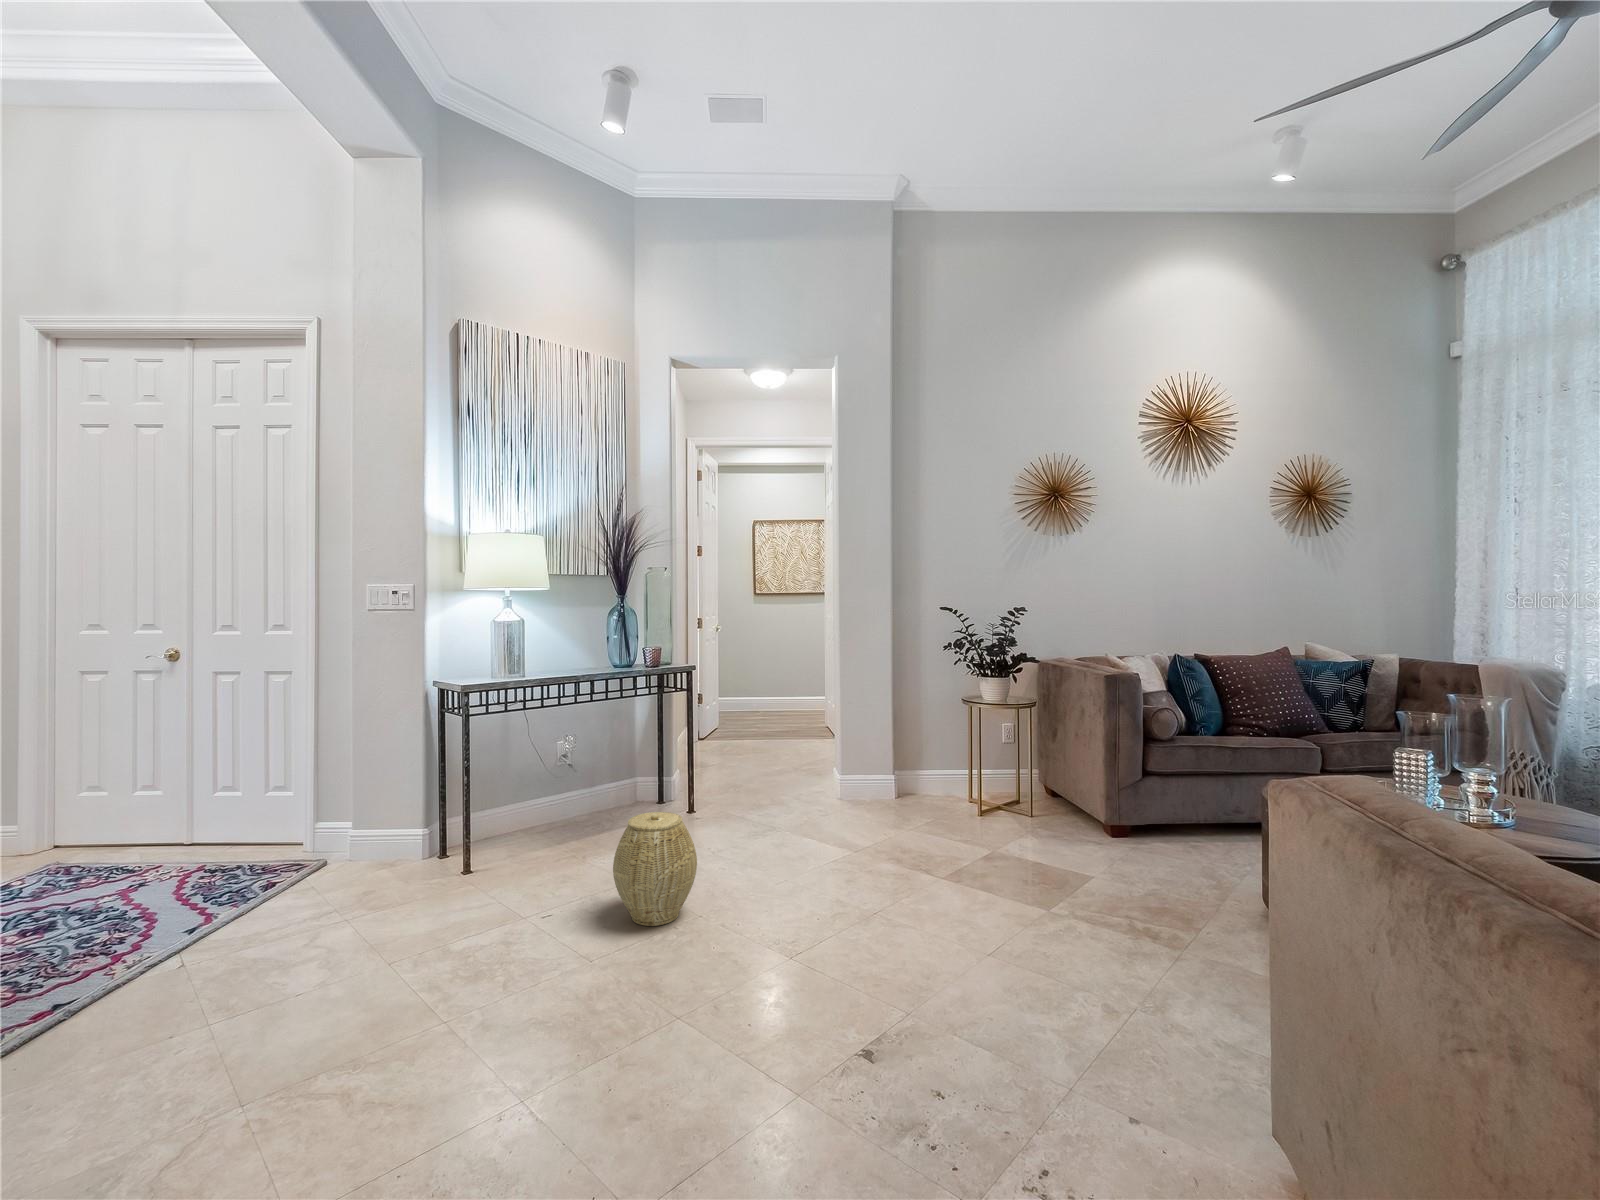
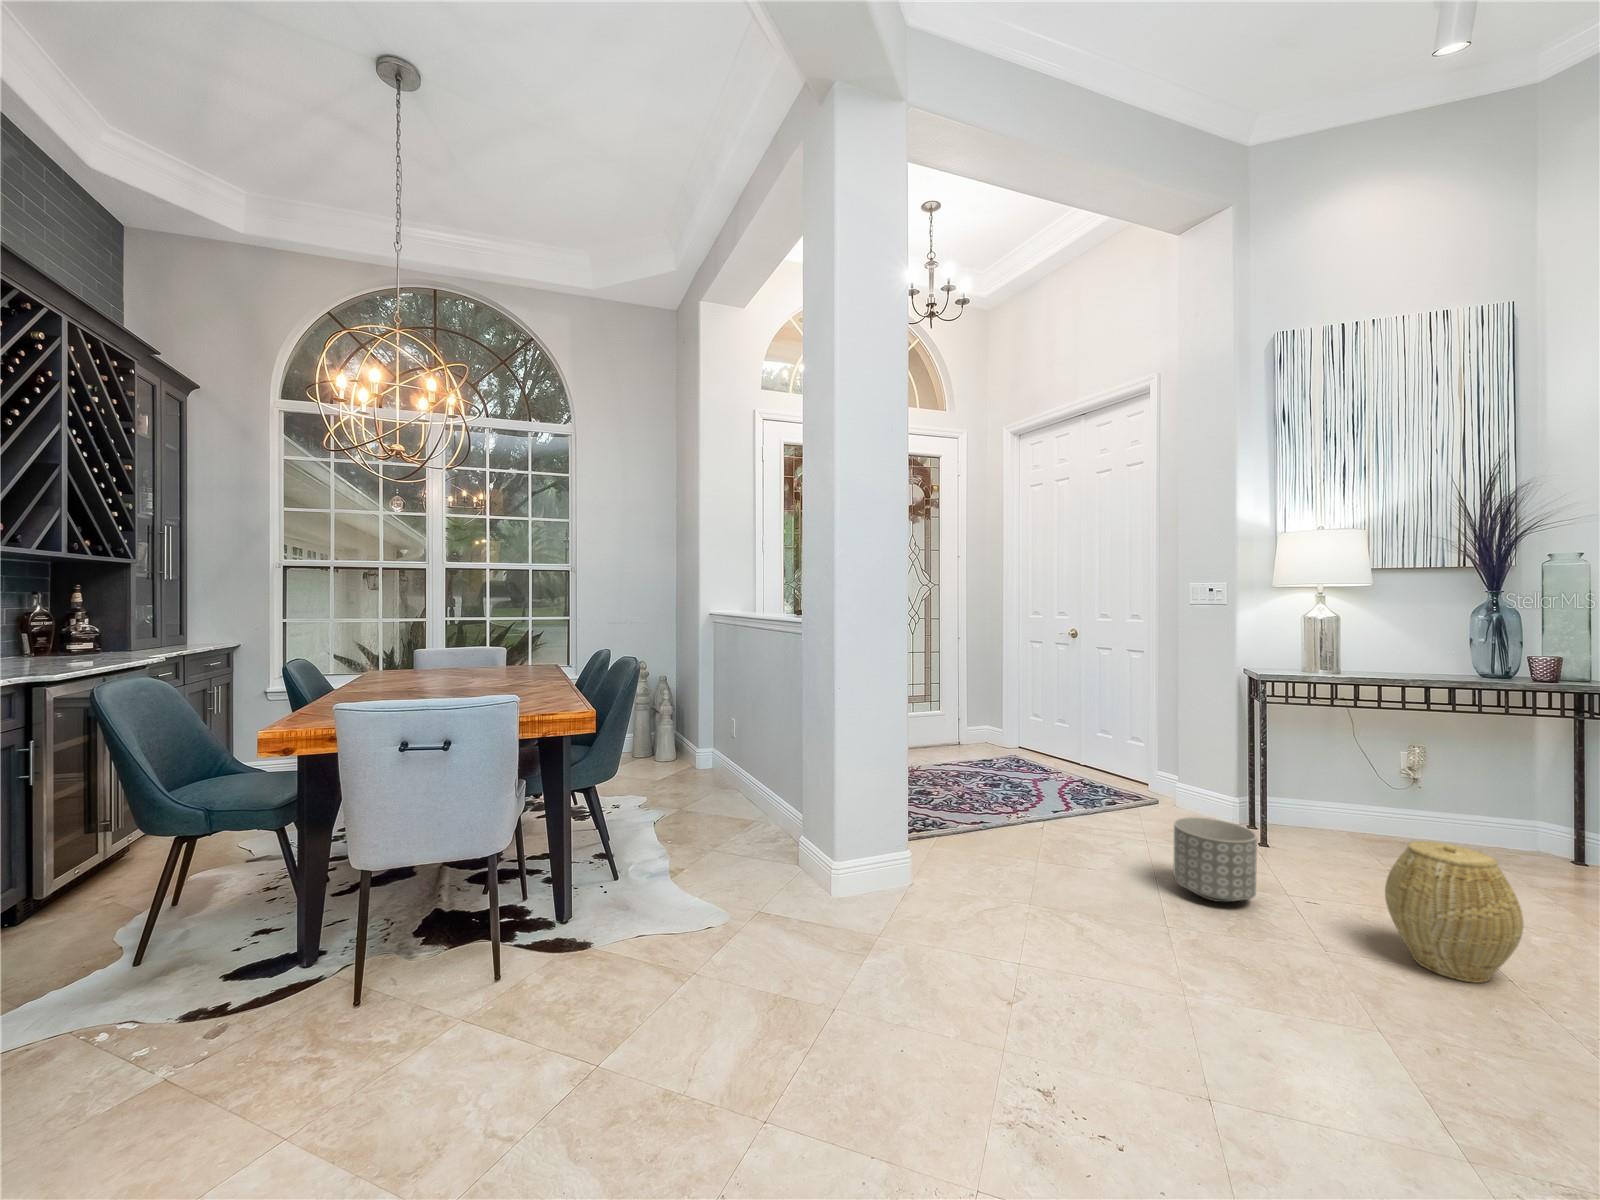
planter: none [416,857,505,957] -> present [1173,817,1257,902]

